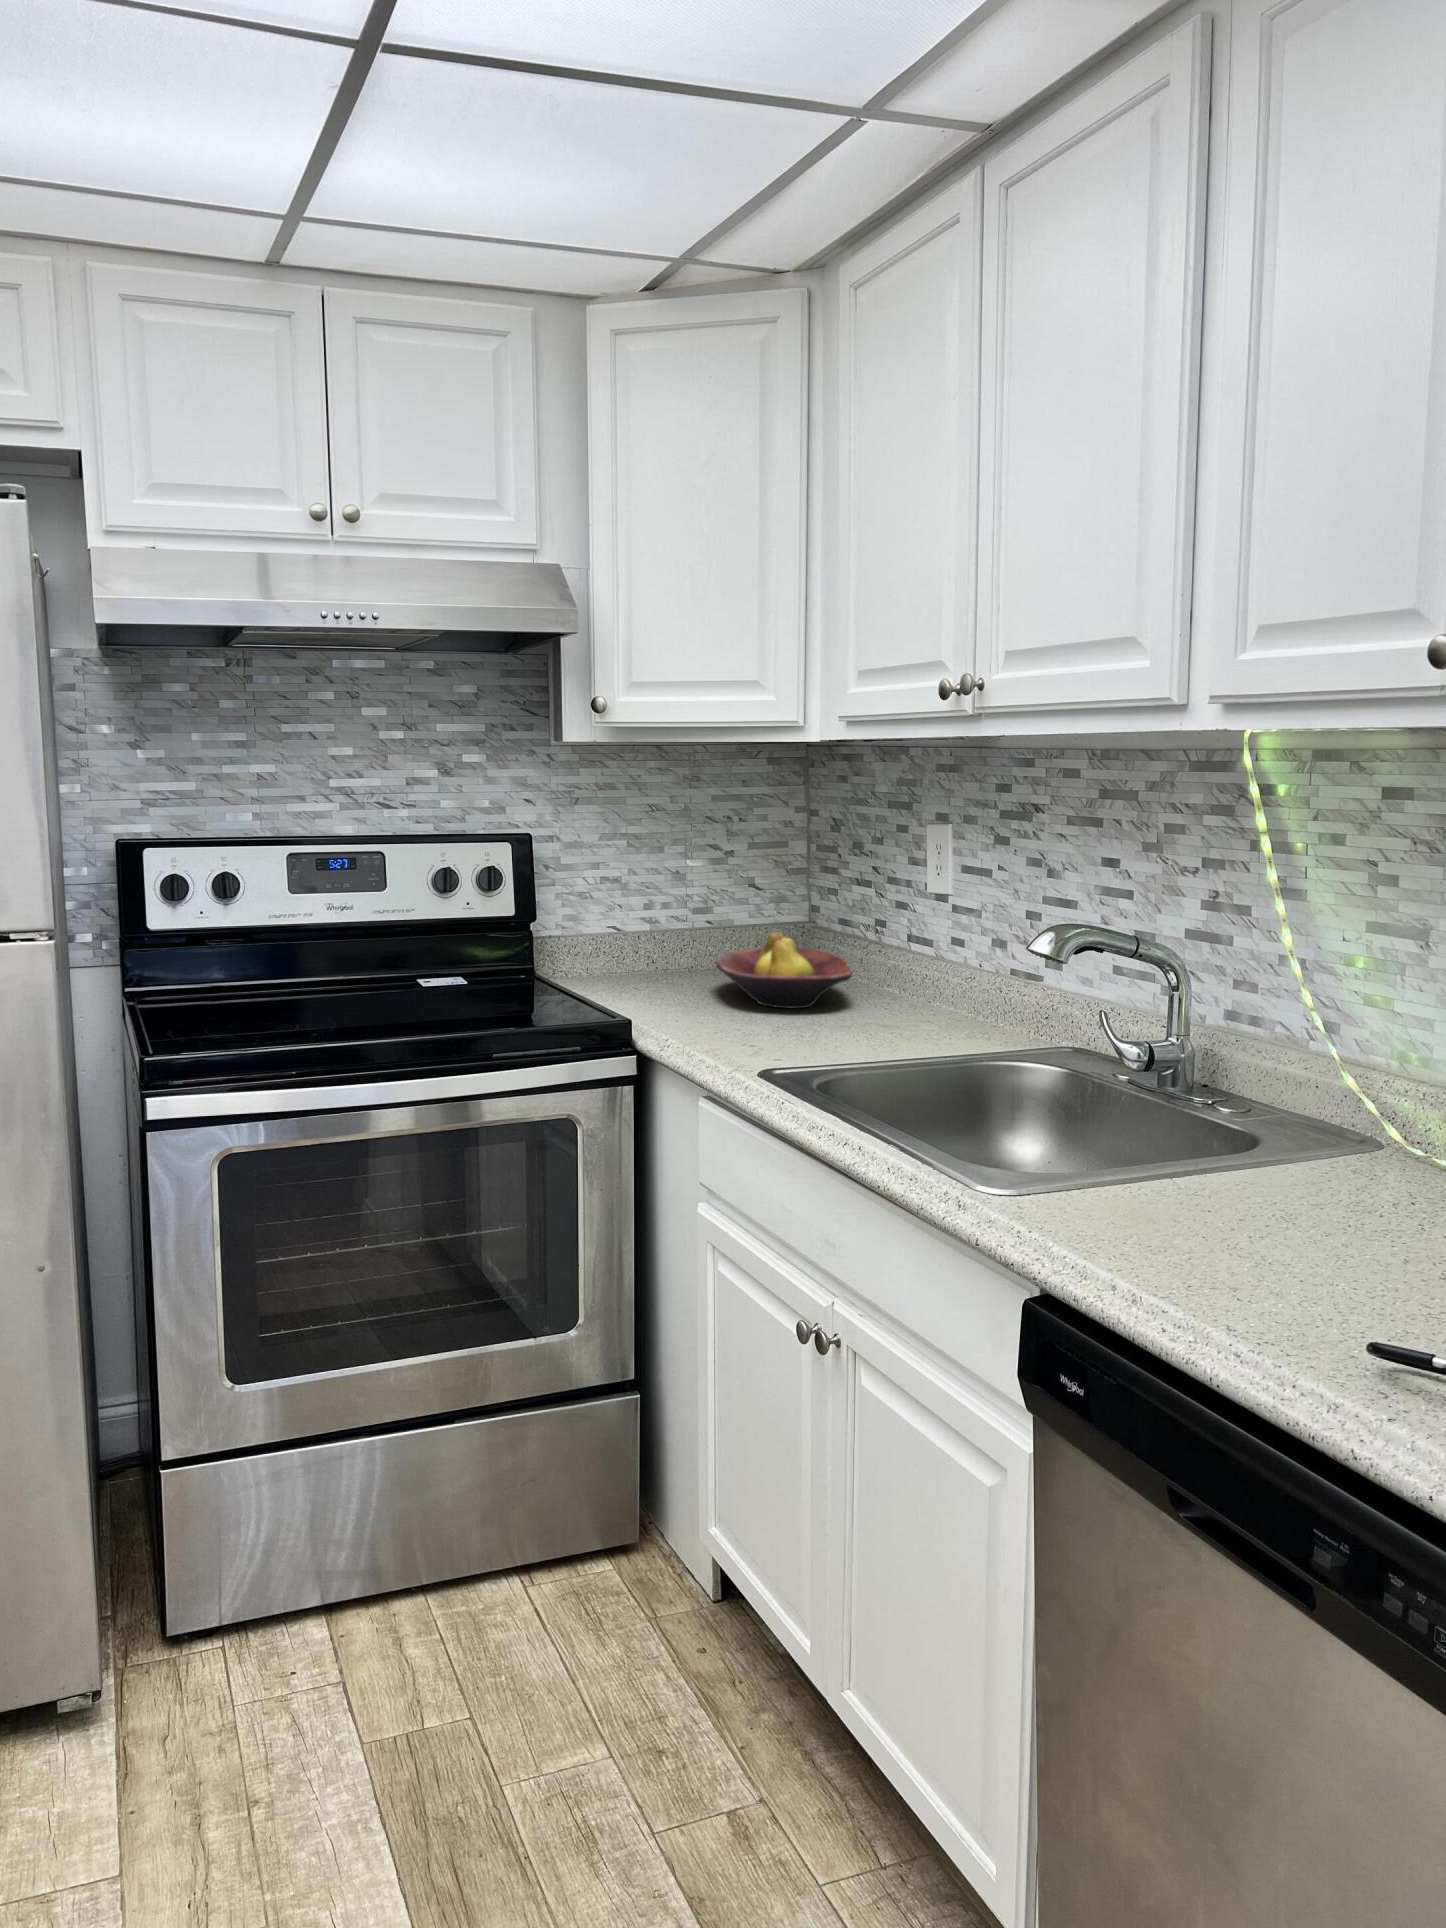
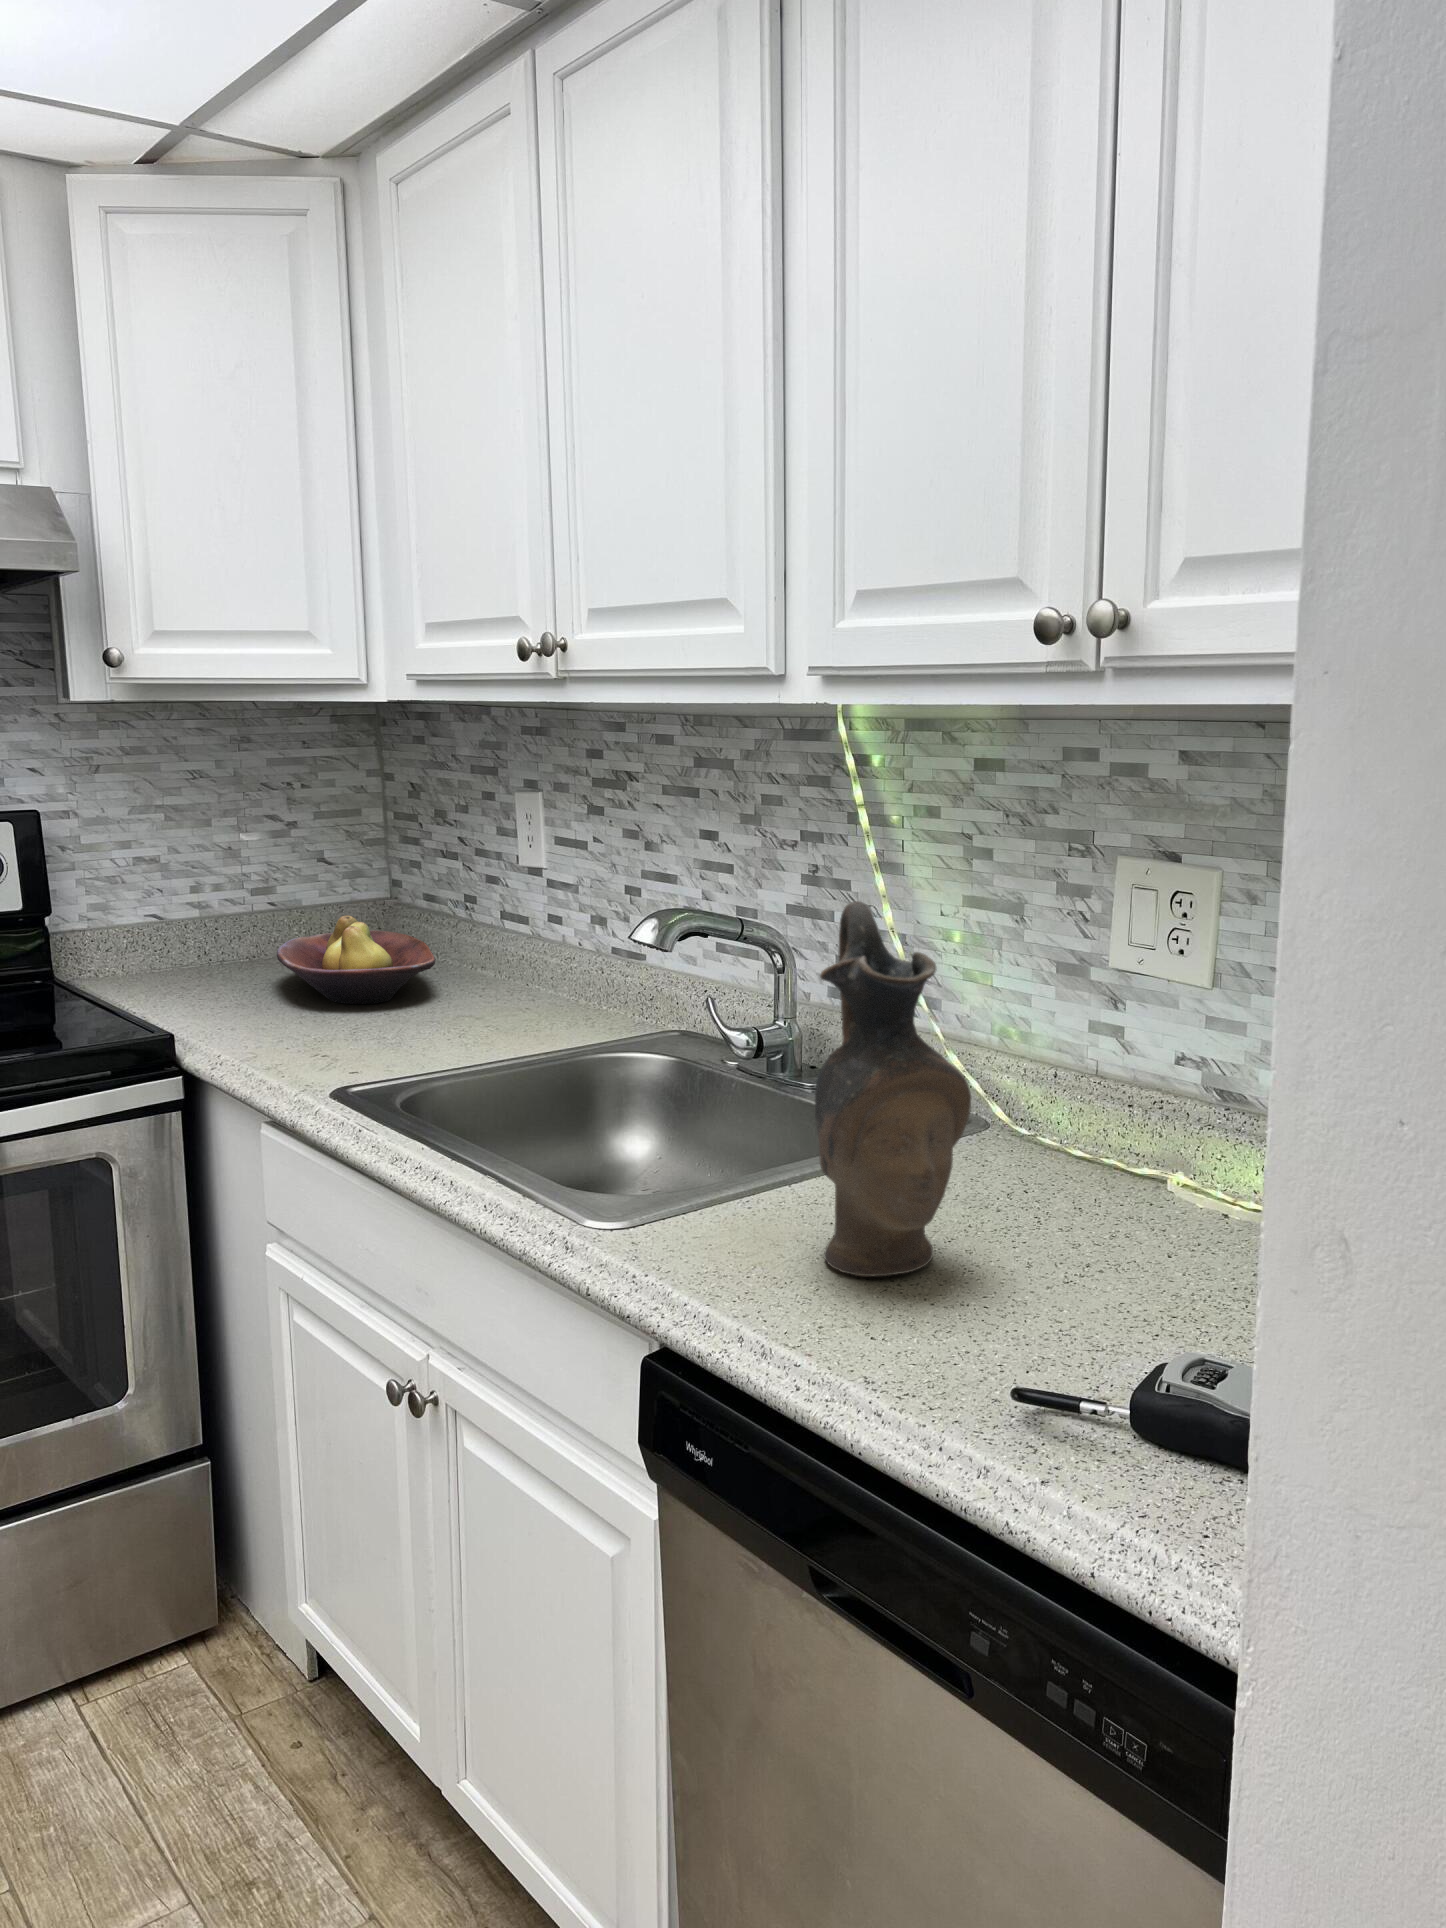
ceramic pitcher: none [1199,905,1350,1250] -> present [815,901,971,1276]

